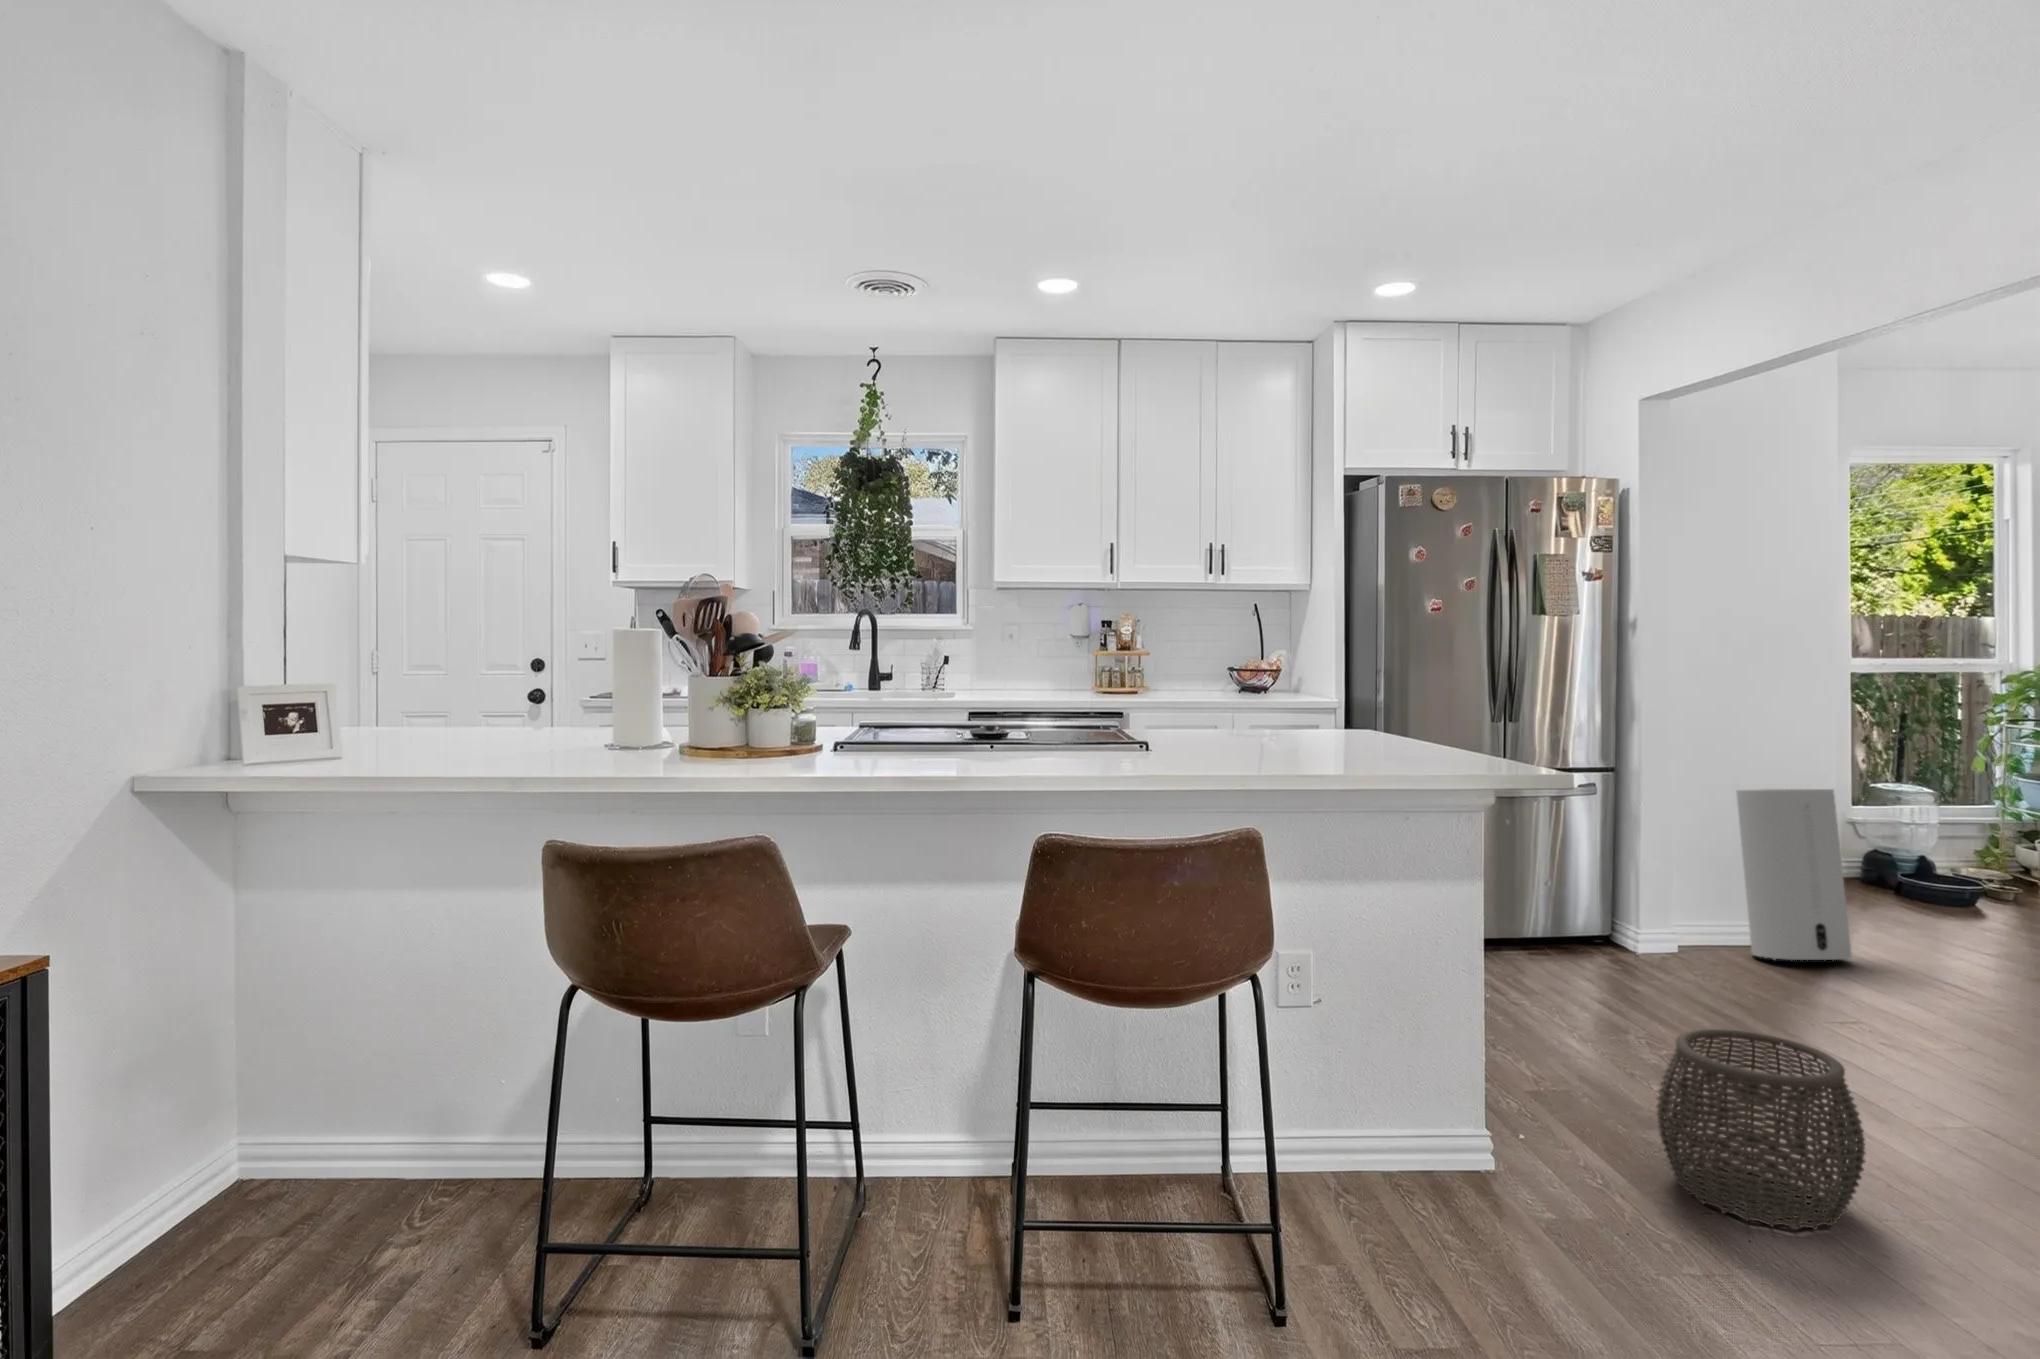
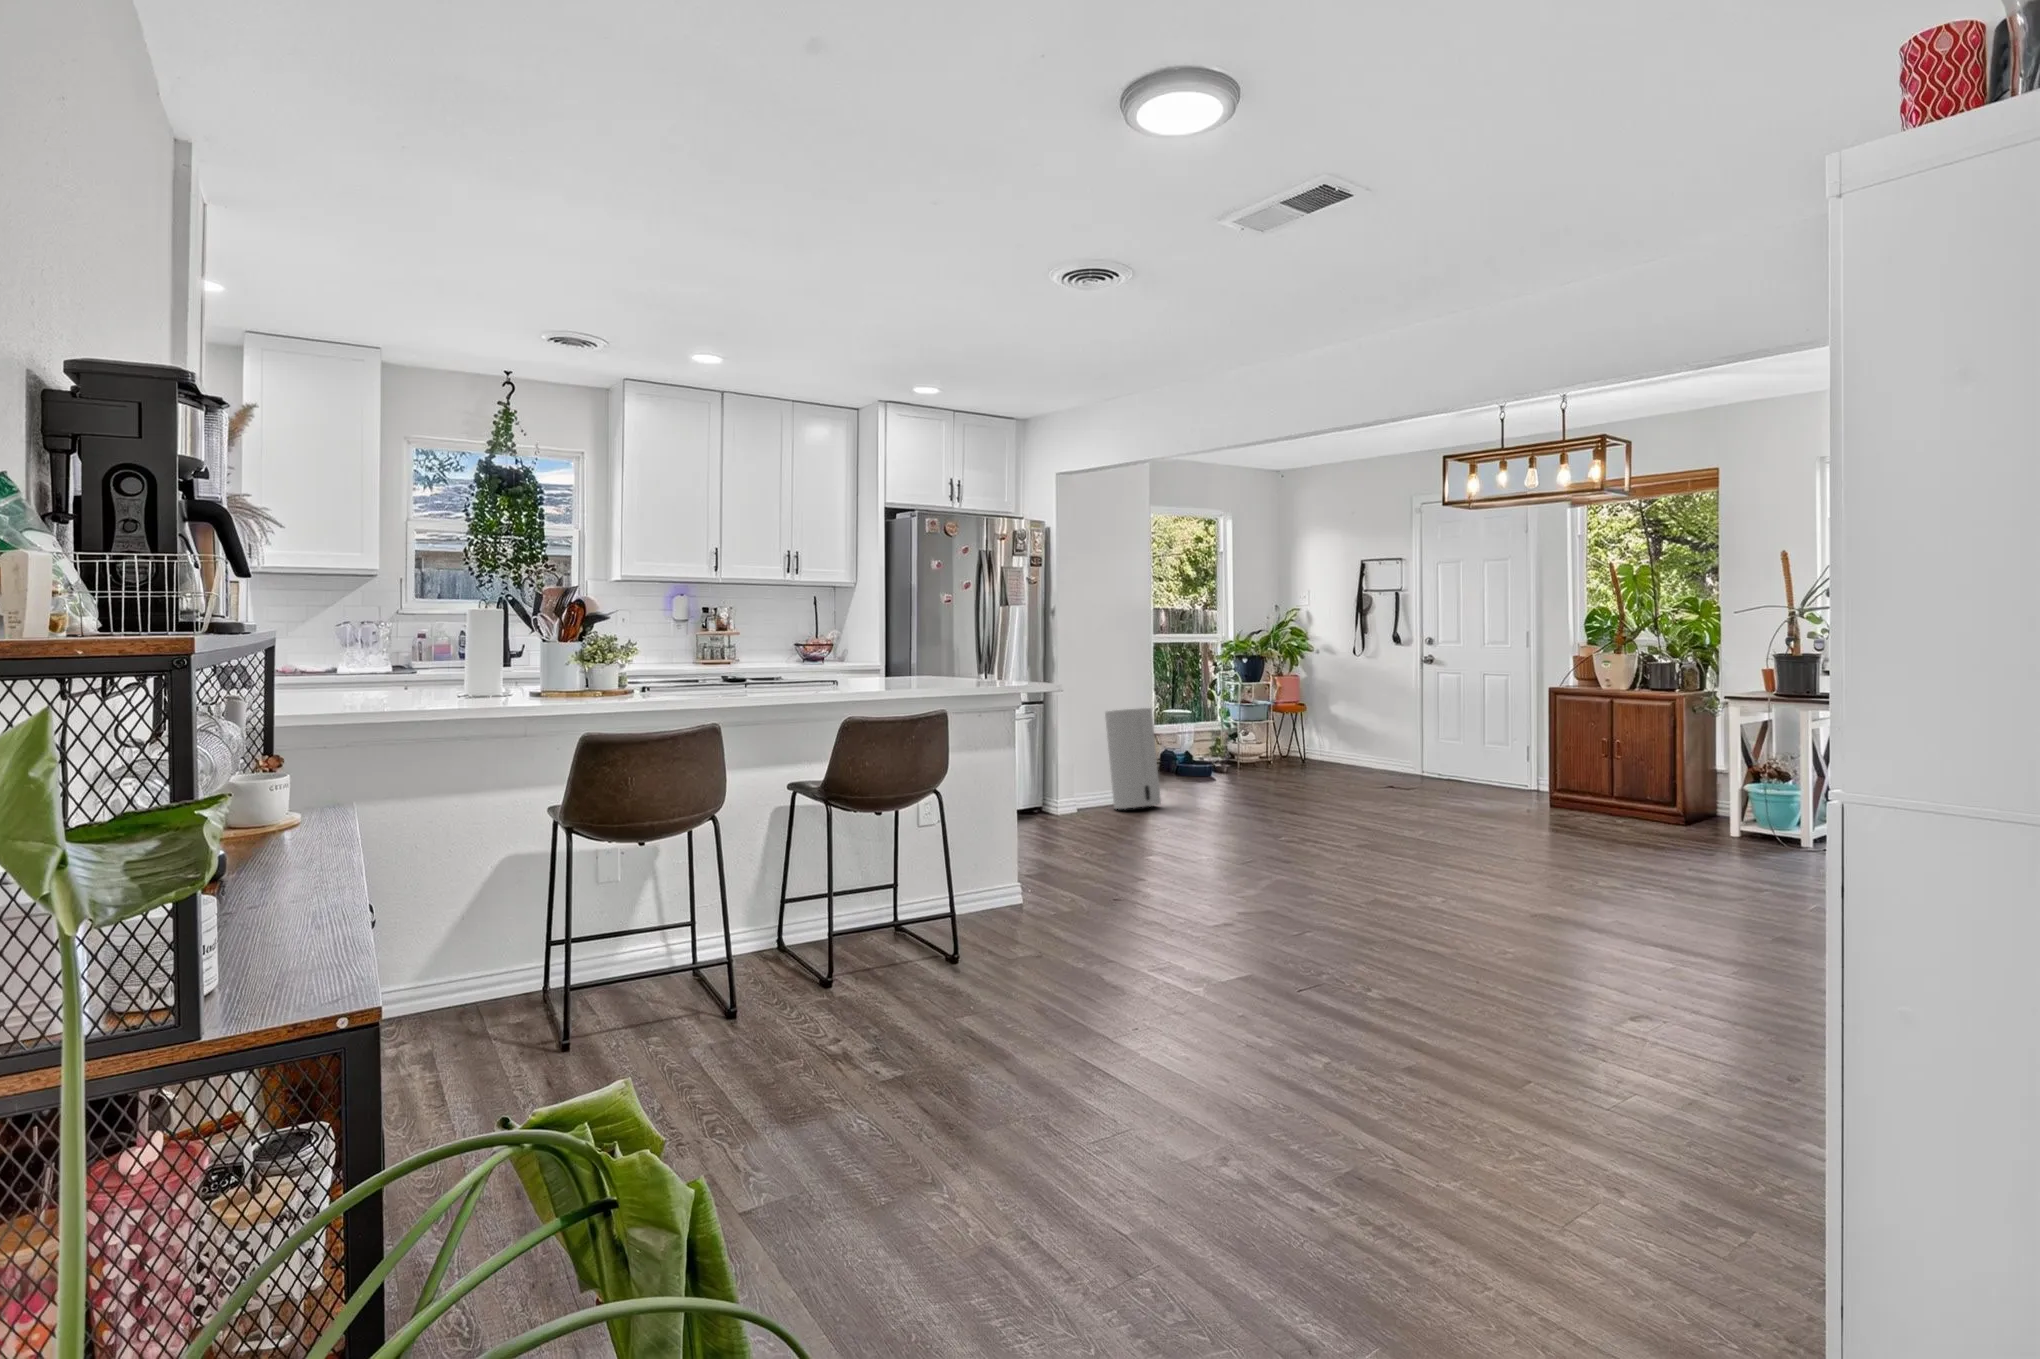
woven basket: present [1656,1029,1865,1230] -> none [1100,819,1186,904]

